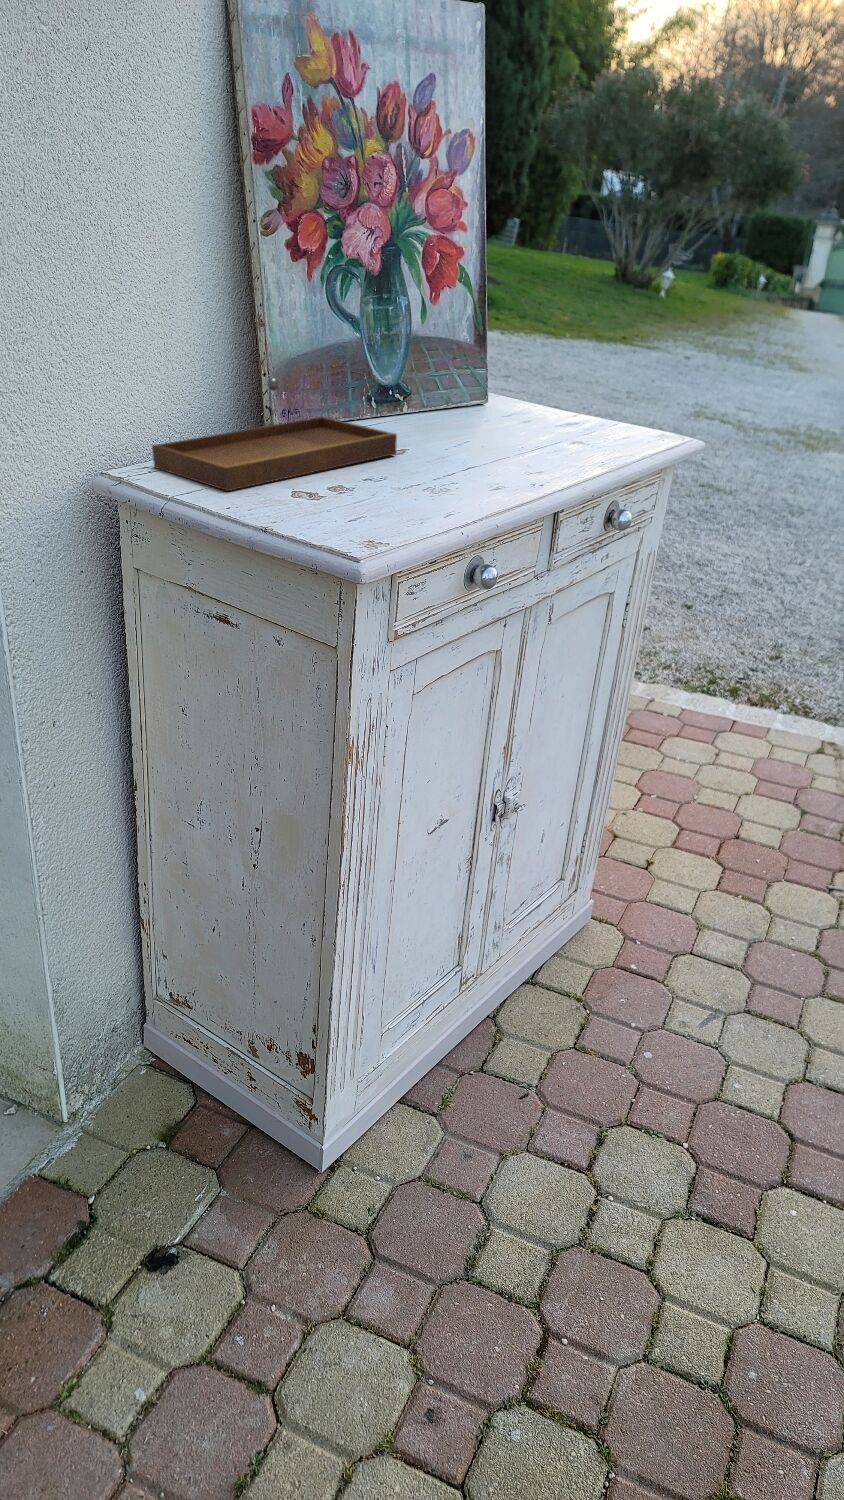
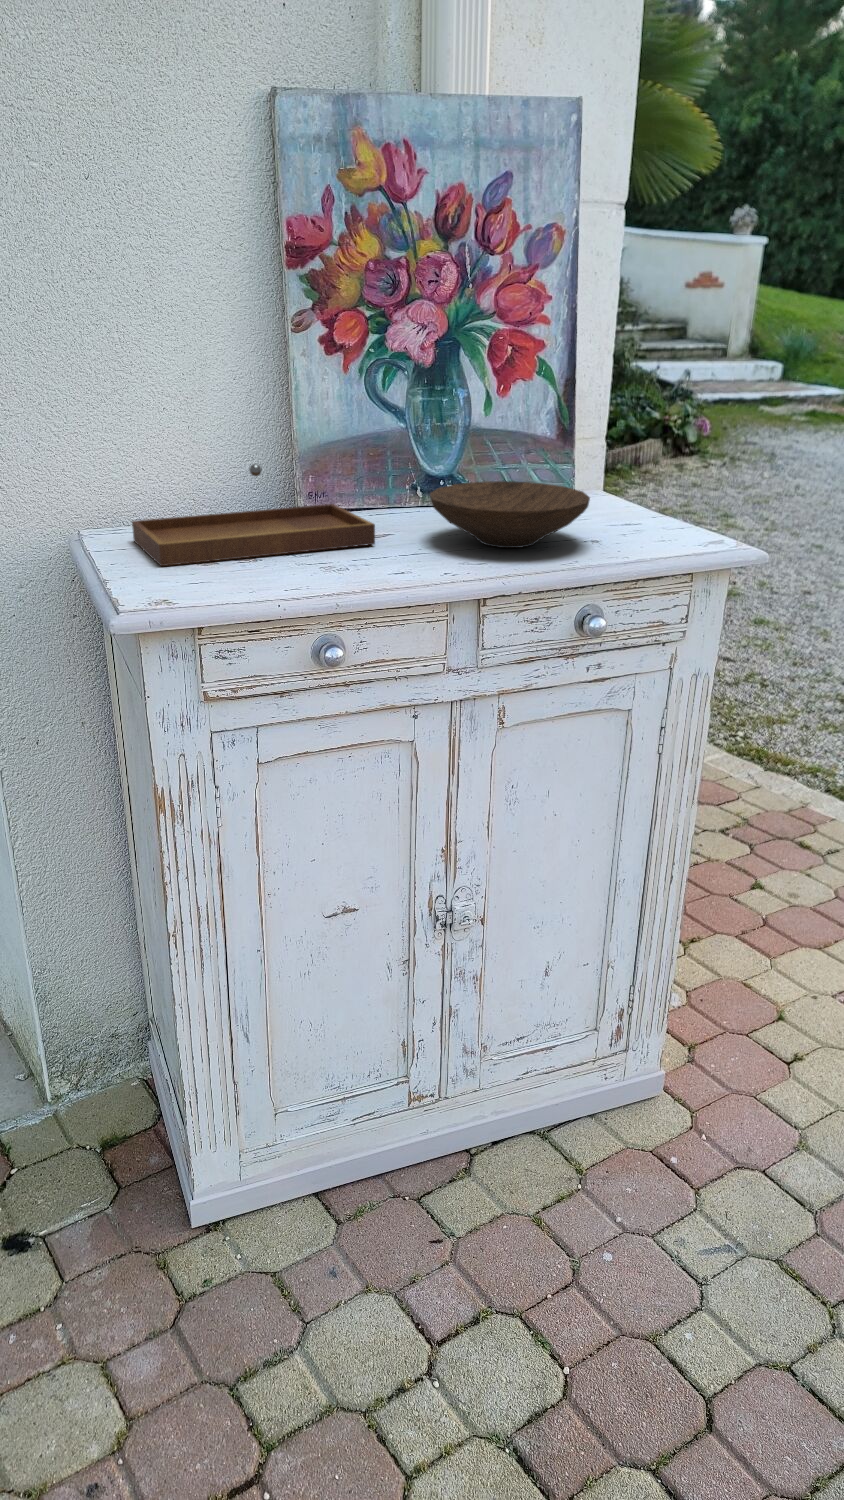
wooden bowl: none [432,386,582,450] -> present [430,481,590,548]

